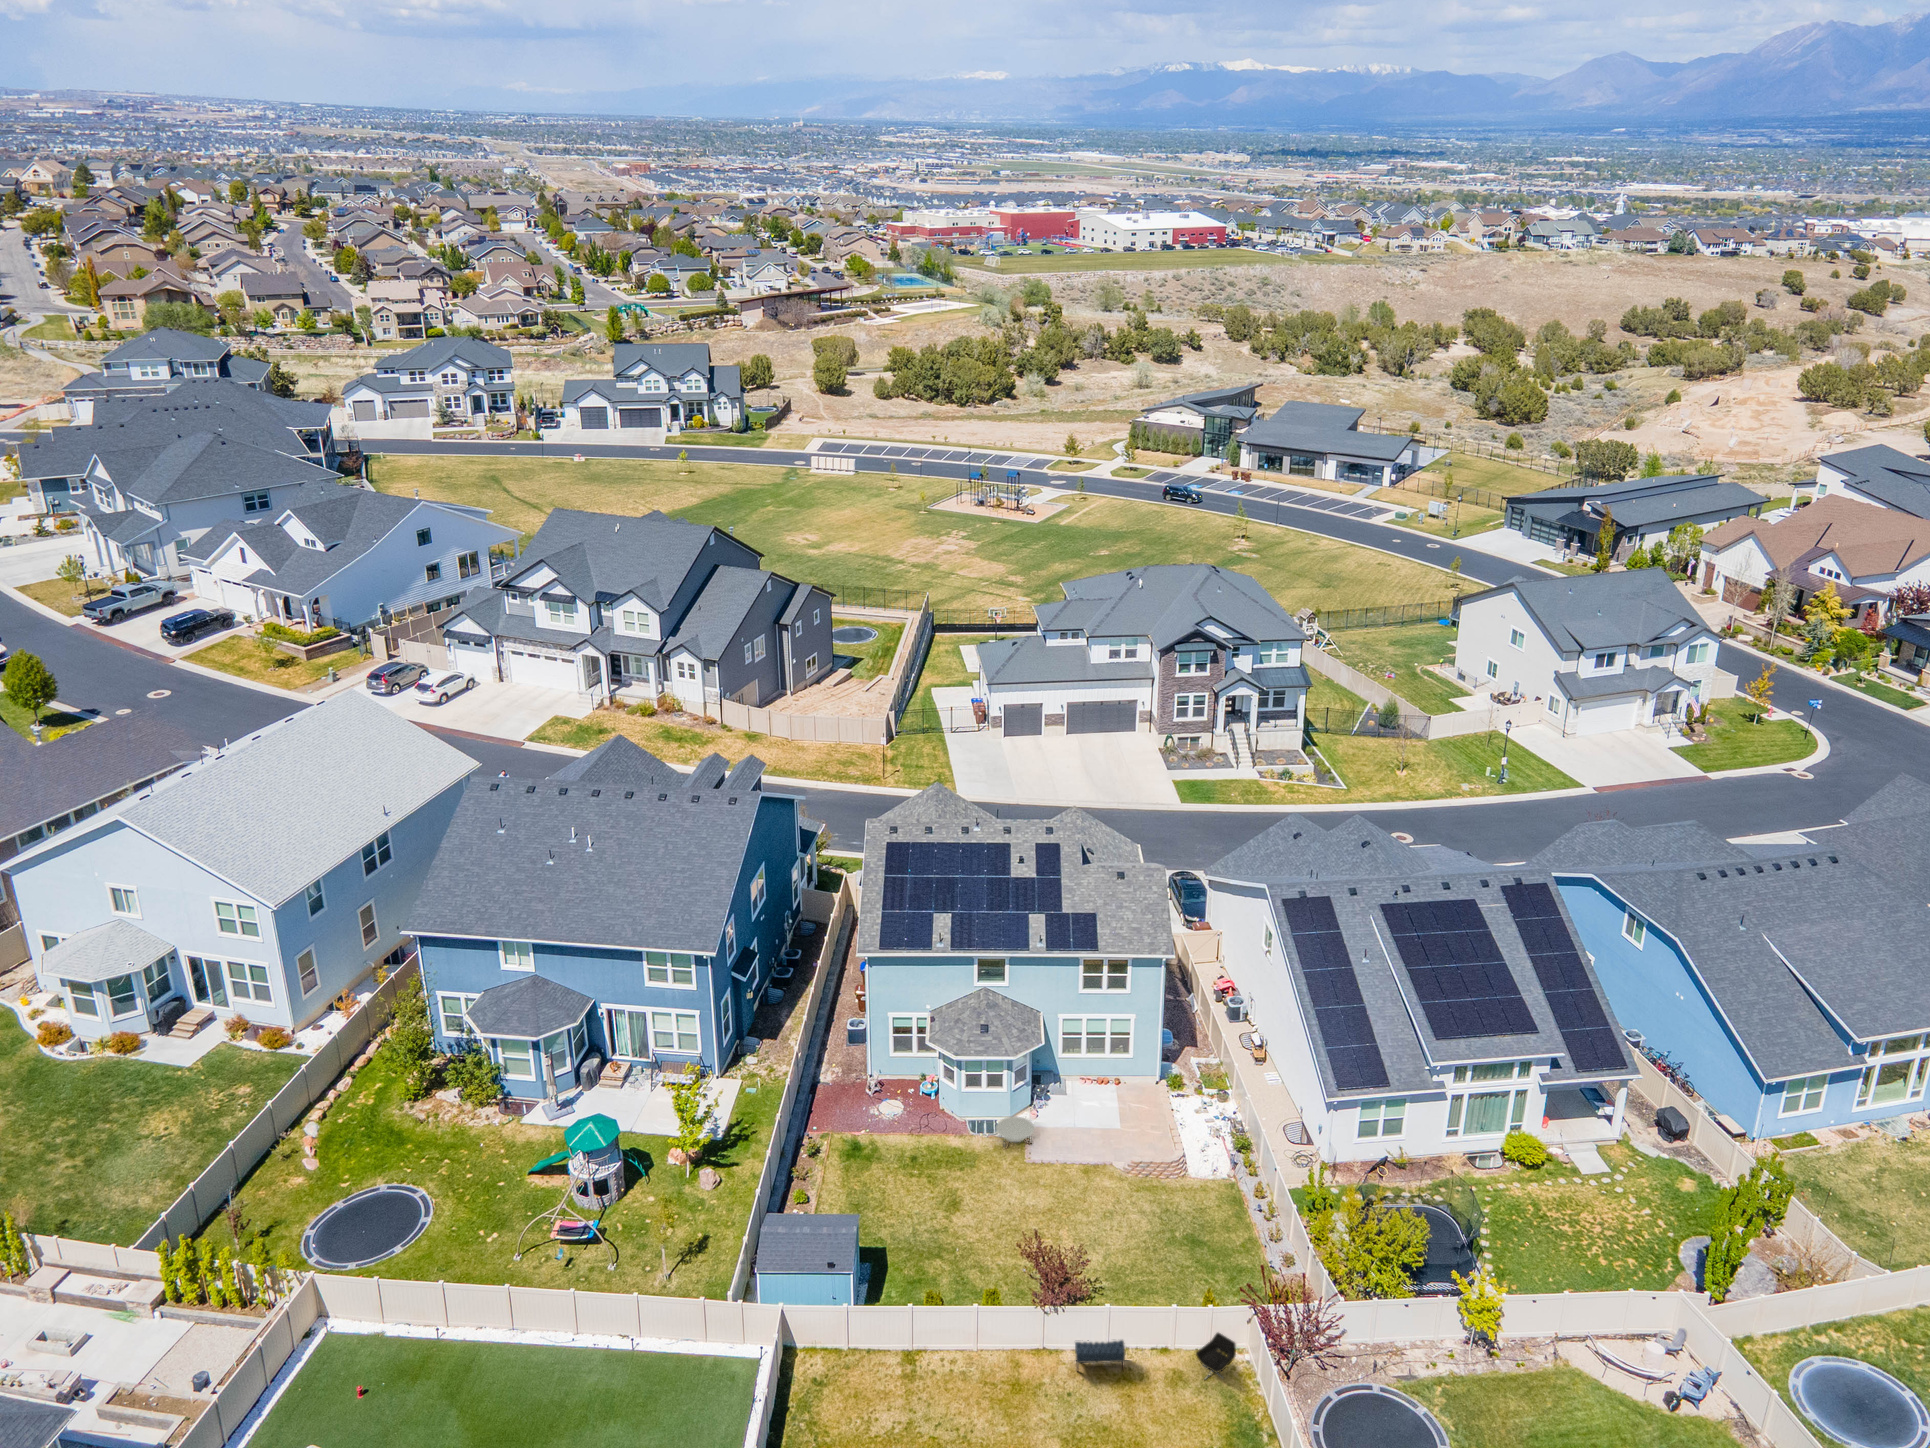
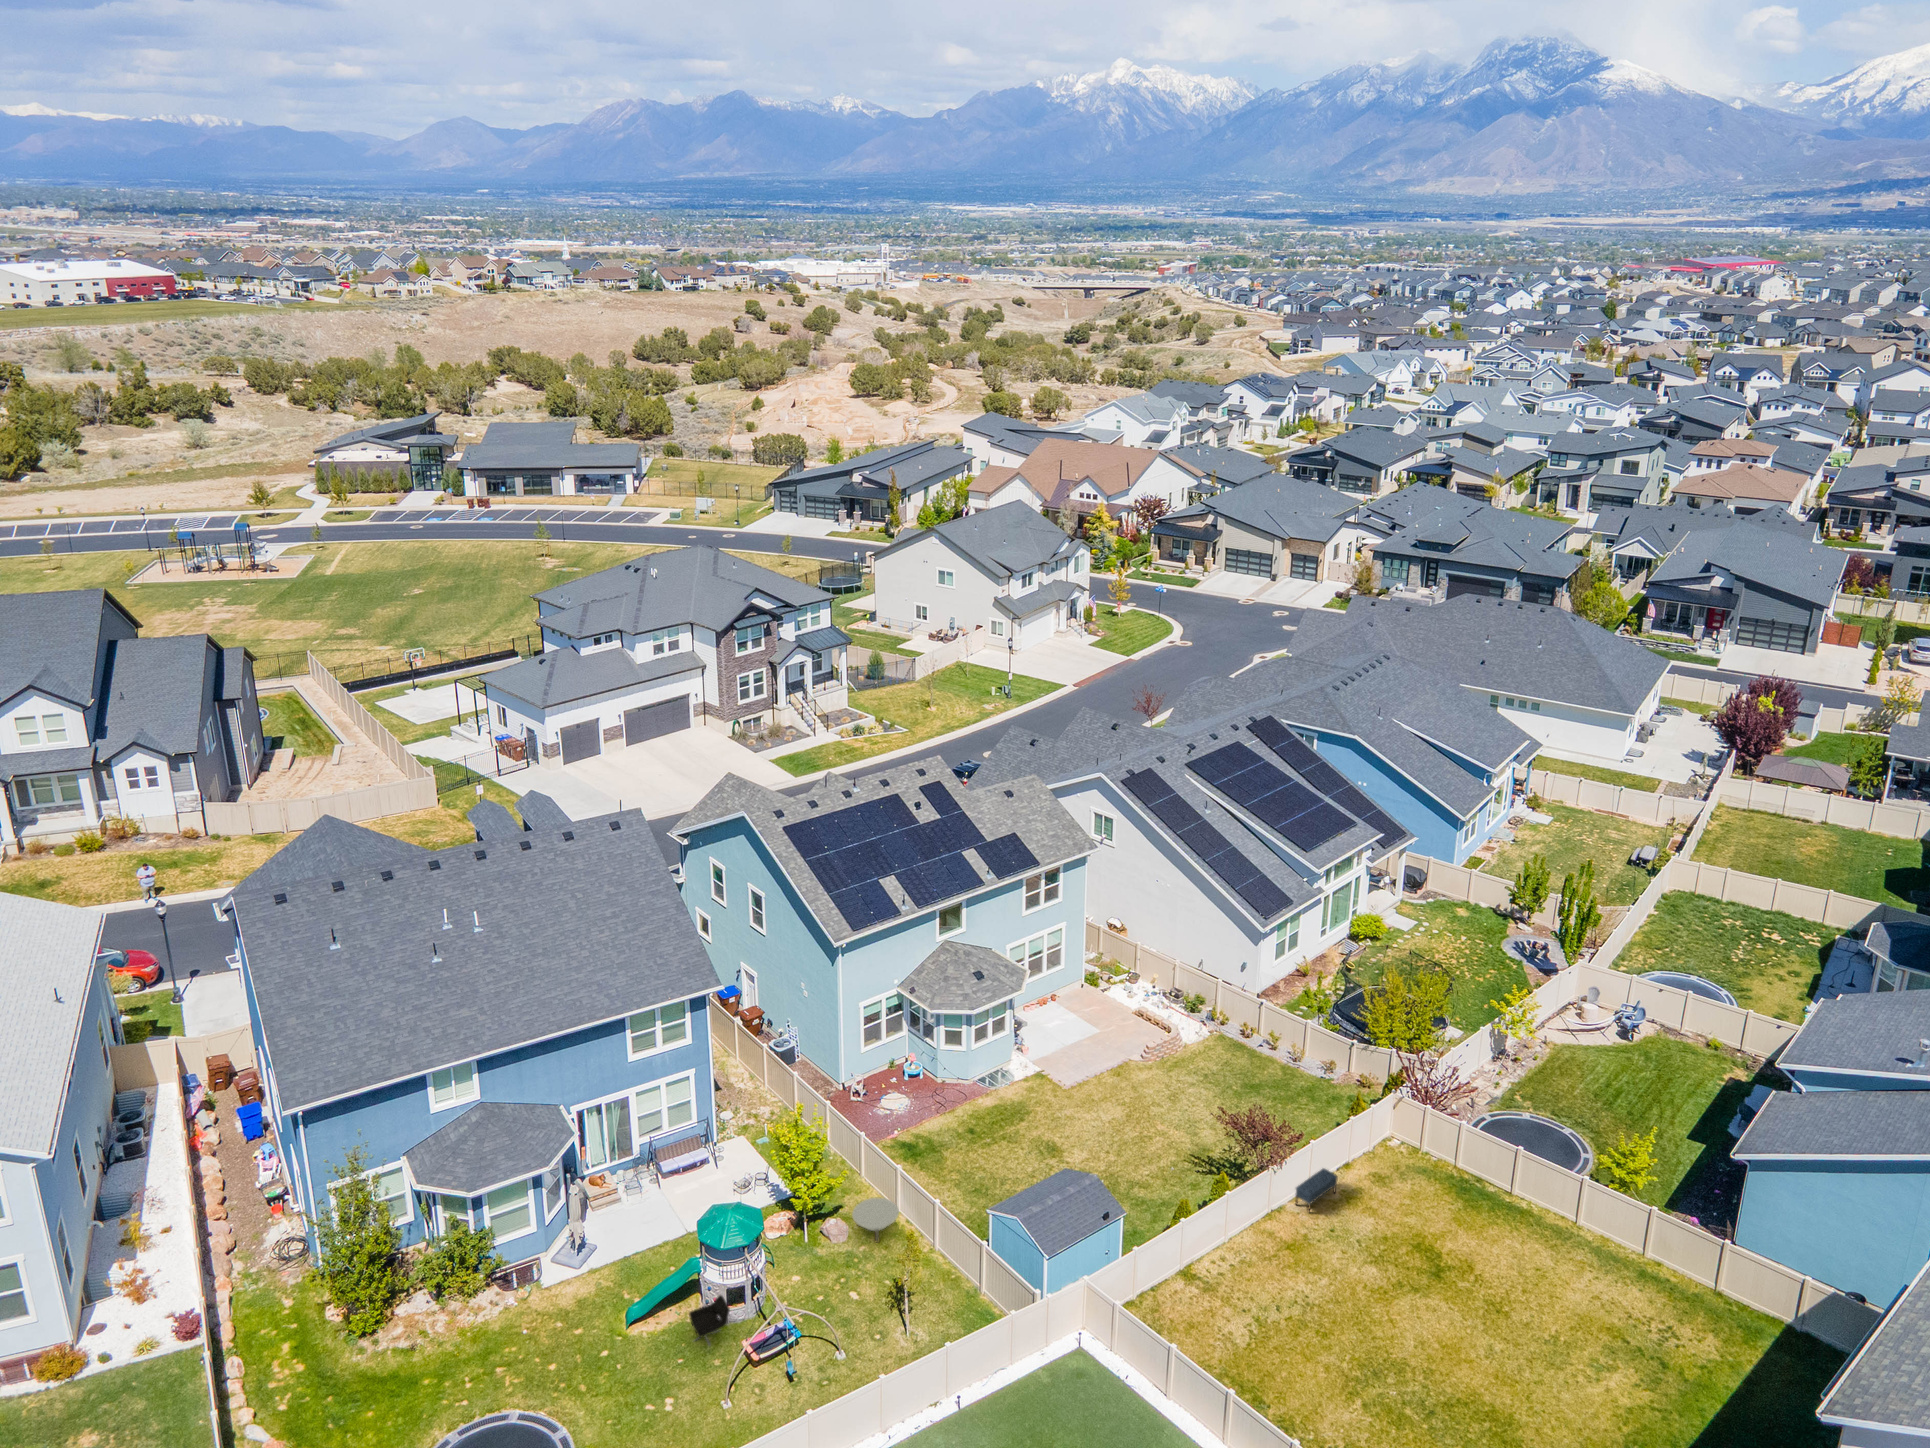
round table: present [996,1117,1034,1149] -> present [852,1198,899,1243]
lounge chair: present [1196,1333,1236,1378] -> present [689,1295,730,1345]

